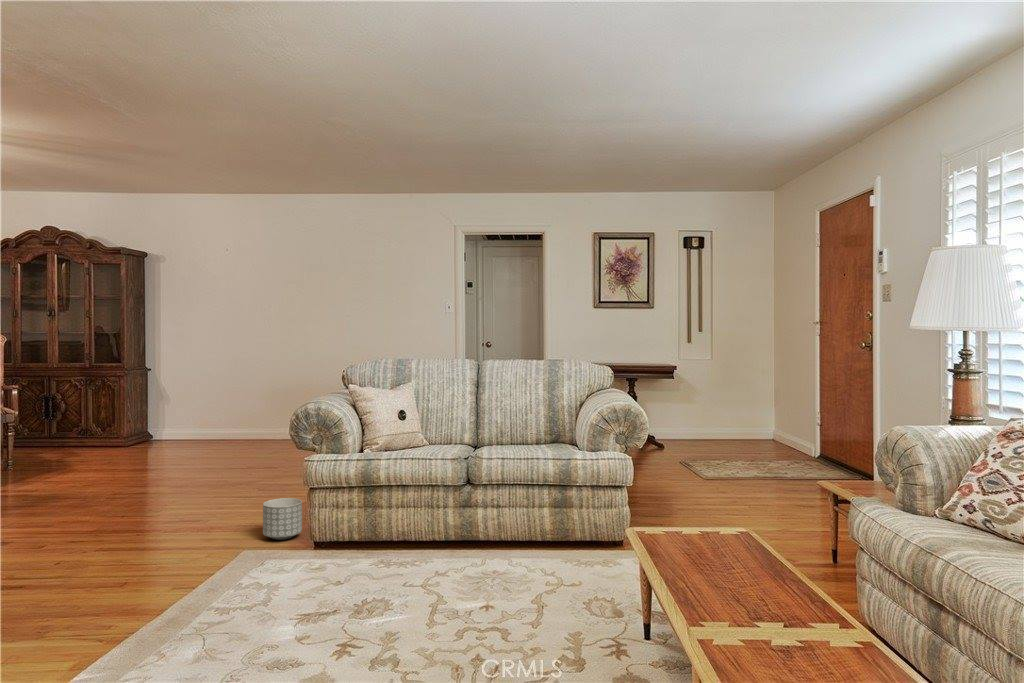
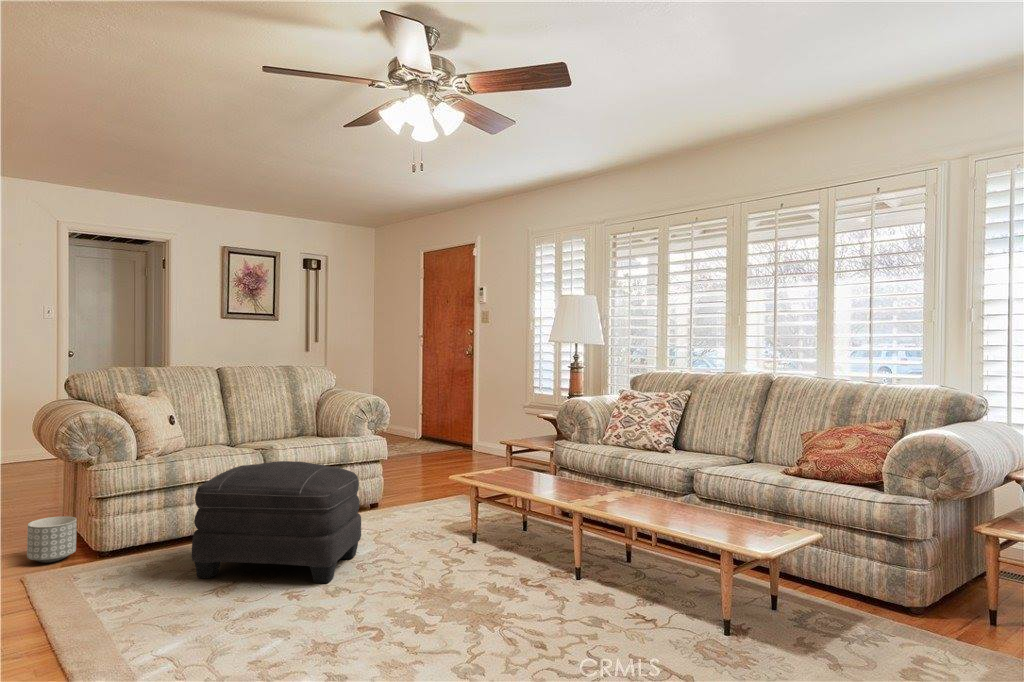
ottoman: none [315,473,494,639] -> present [191,461,361,583]

